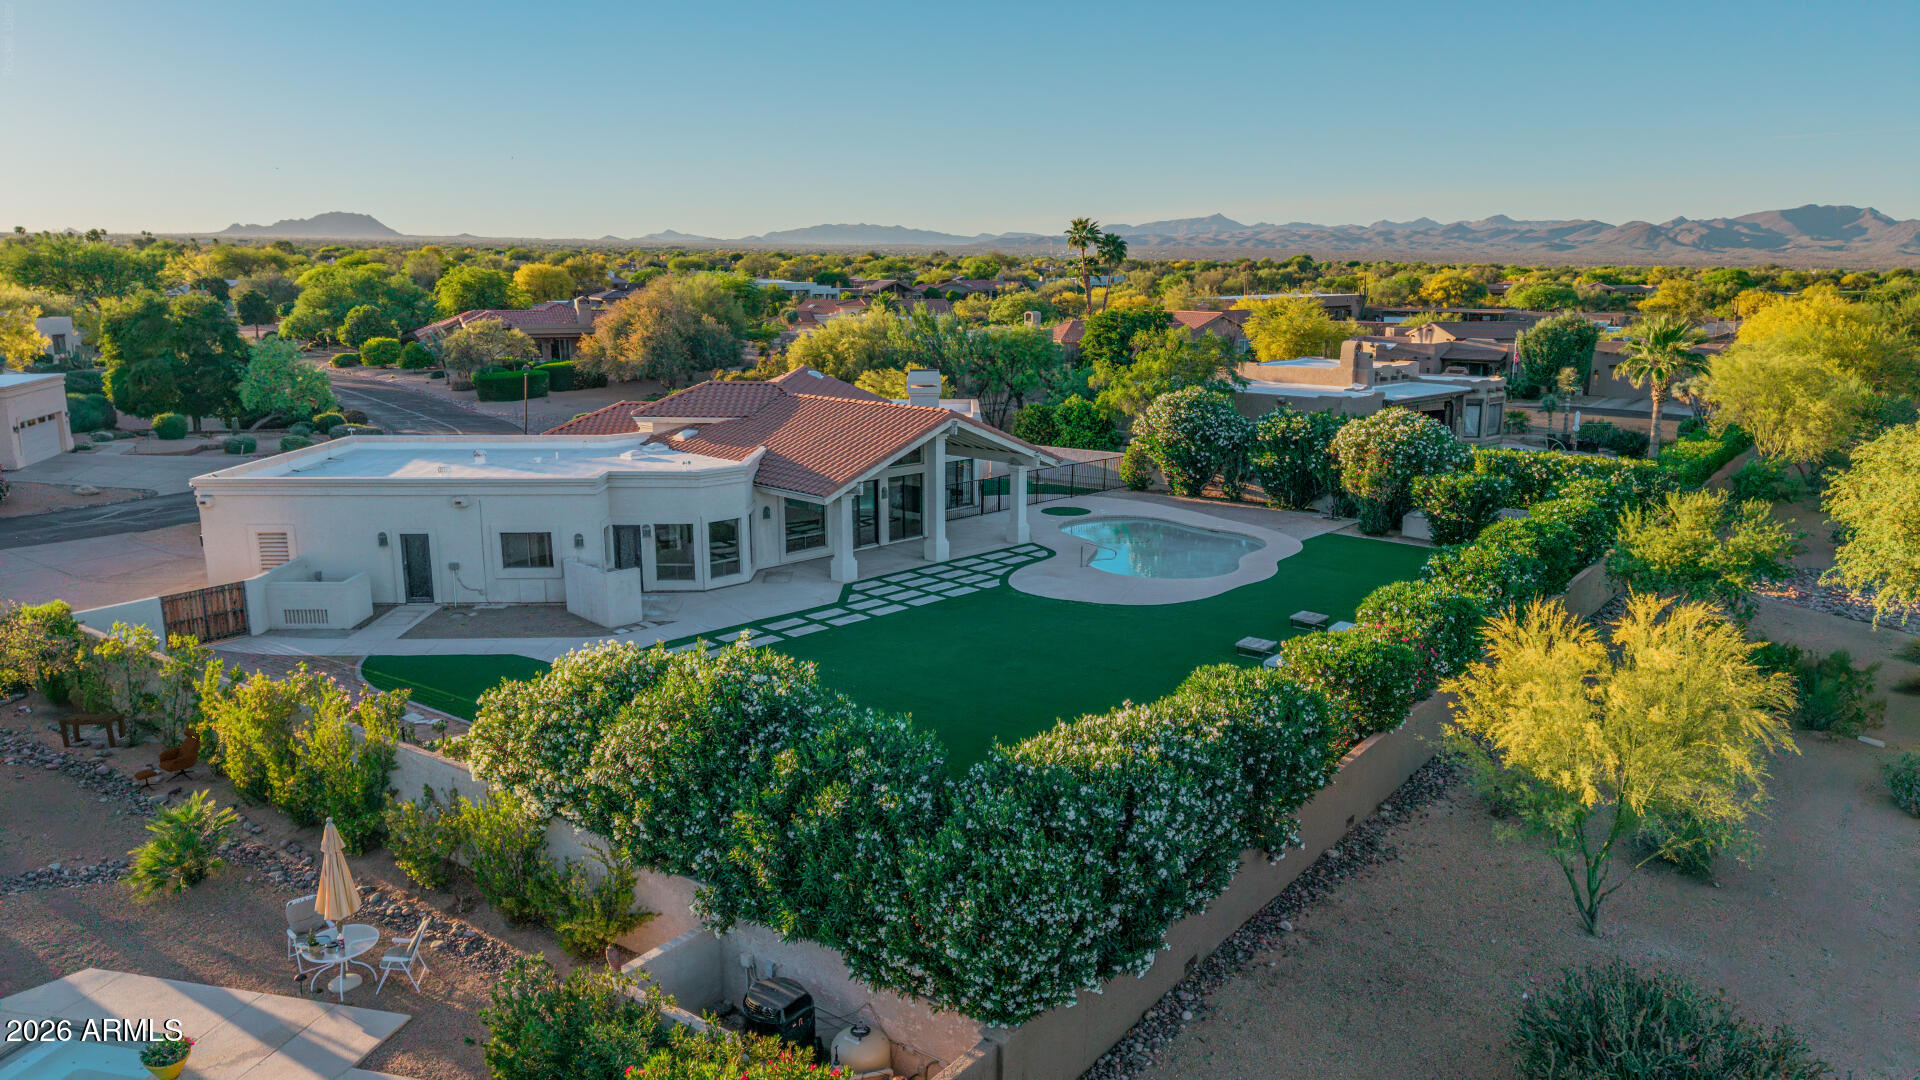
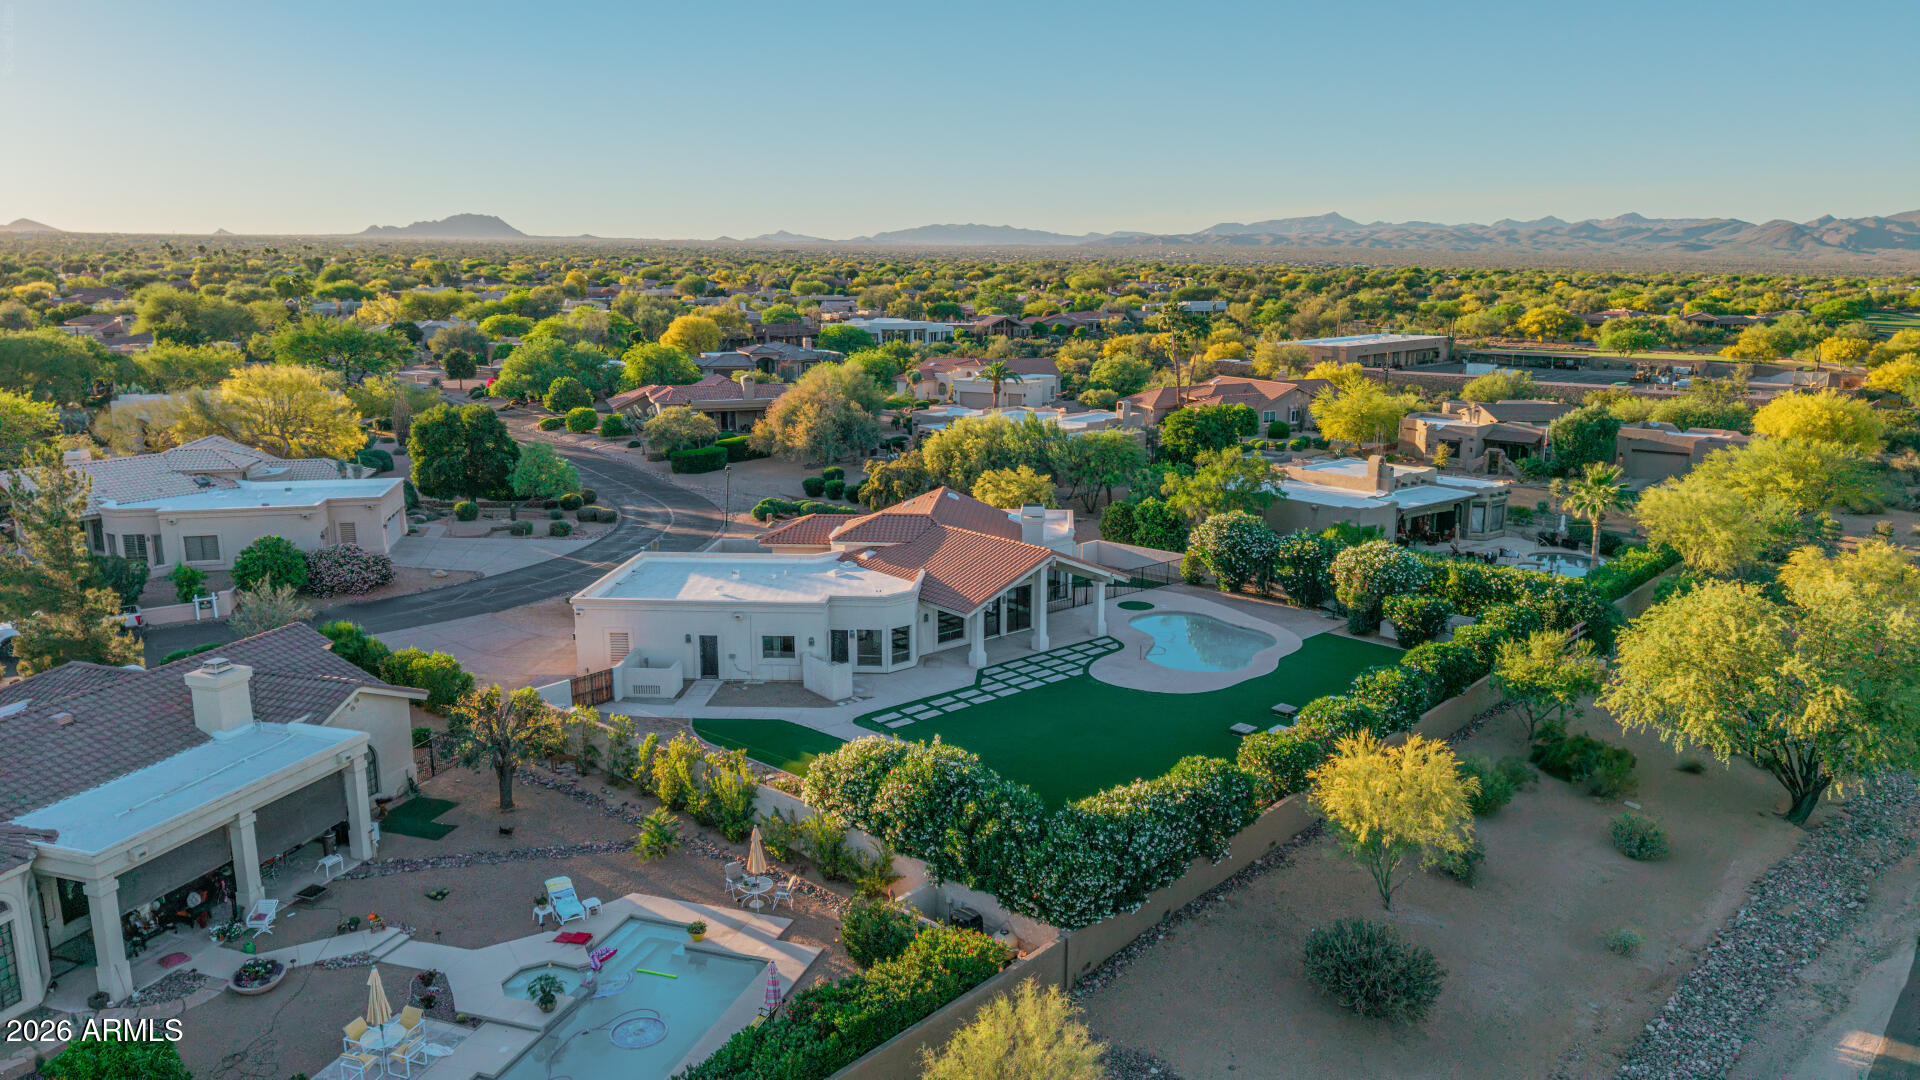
lounge chair: present [134,729,200,792] -> none [604,767,635,802]

